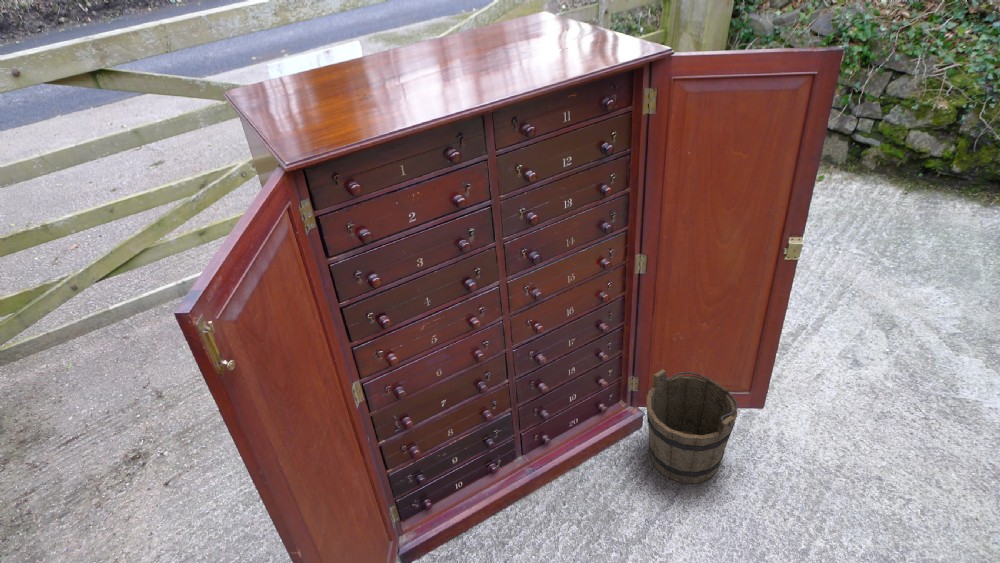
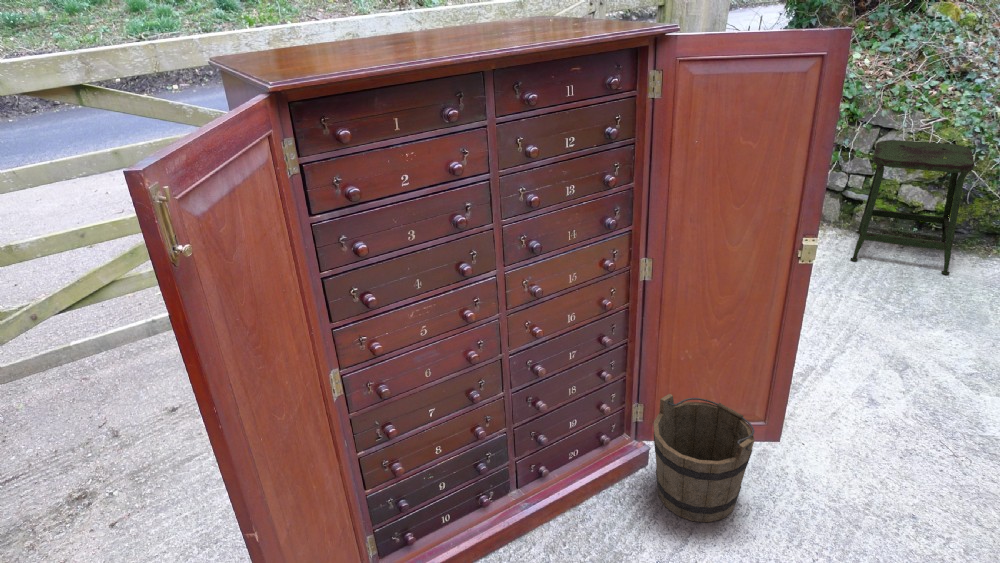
stool: none [853,86,982,226] -> present [851,140,974,274]

